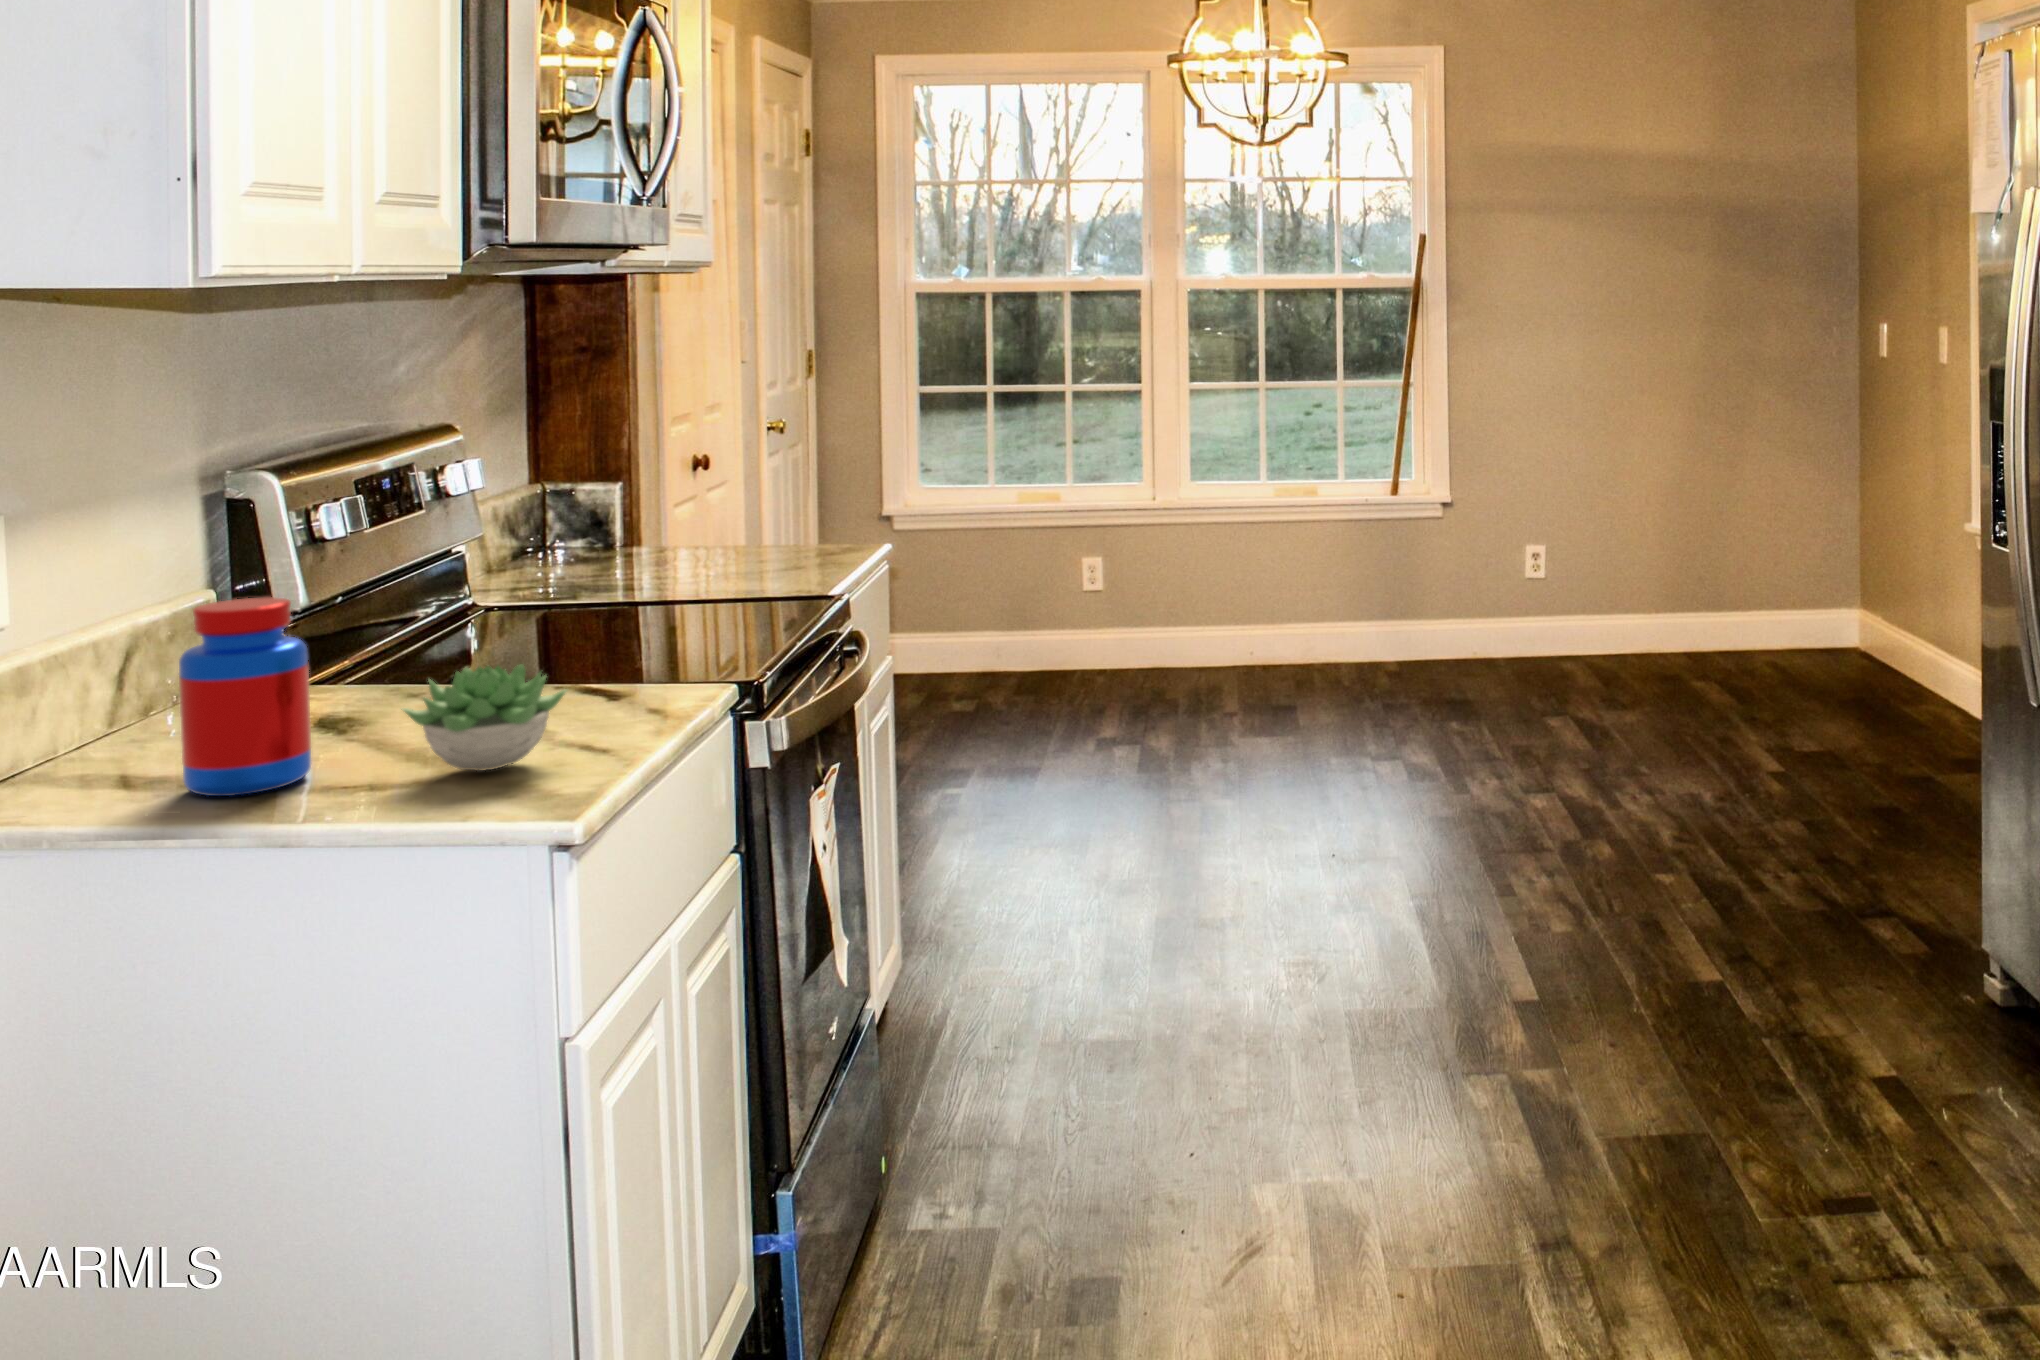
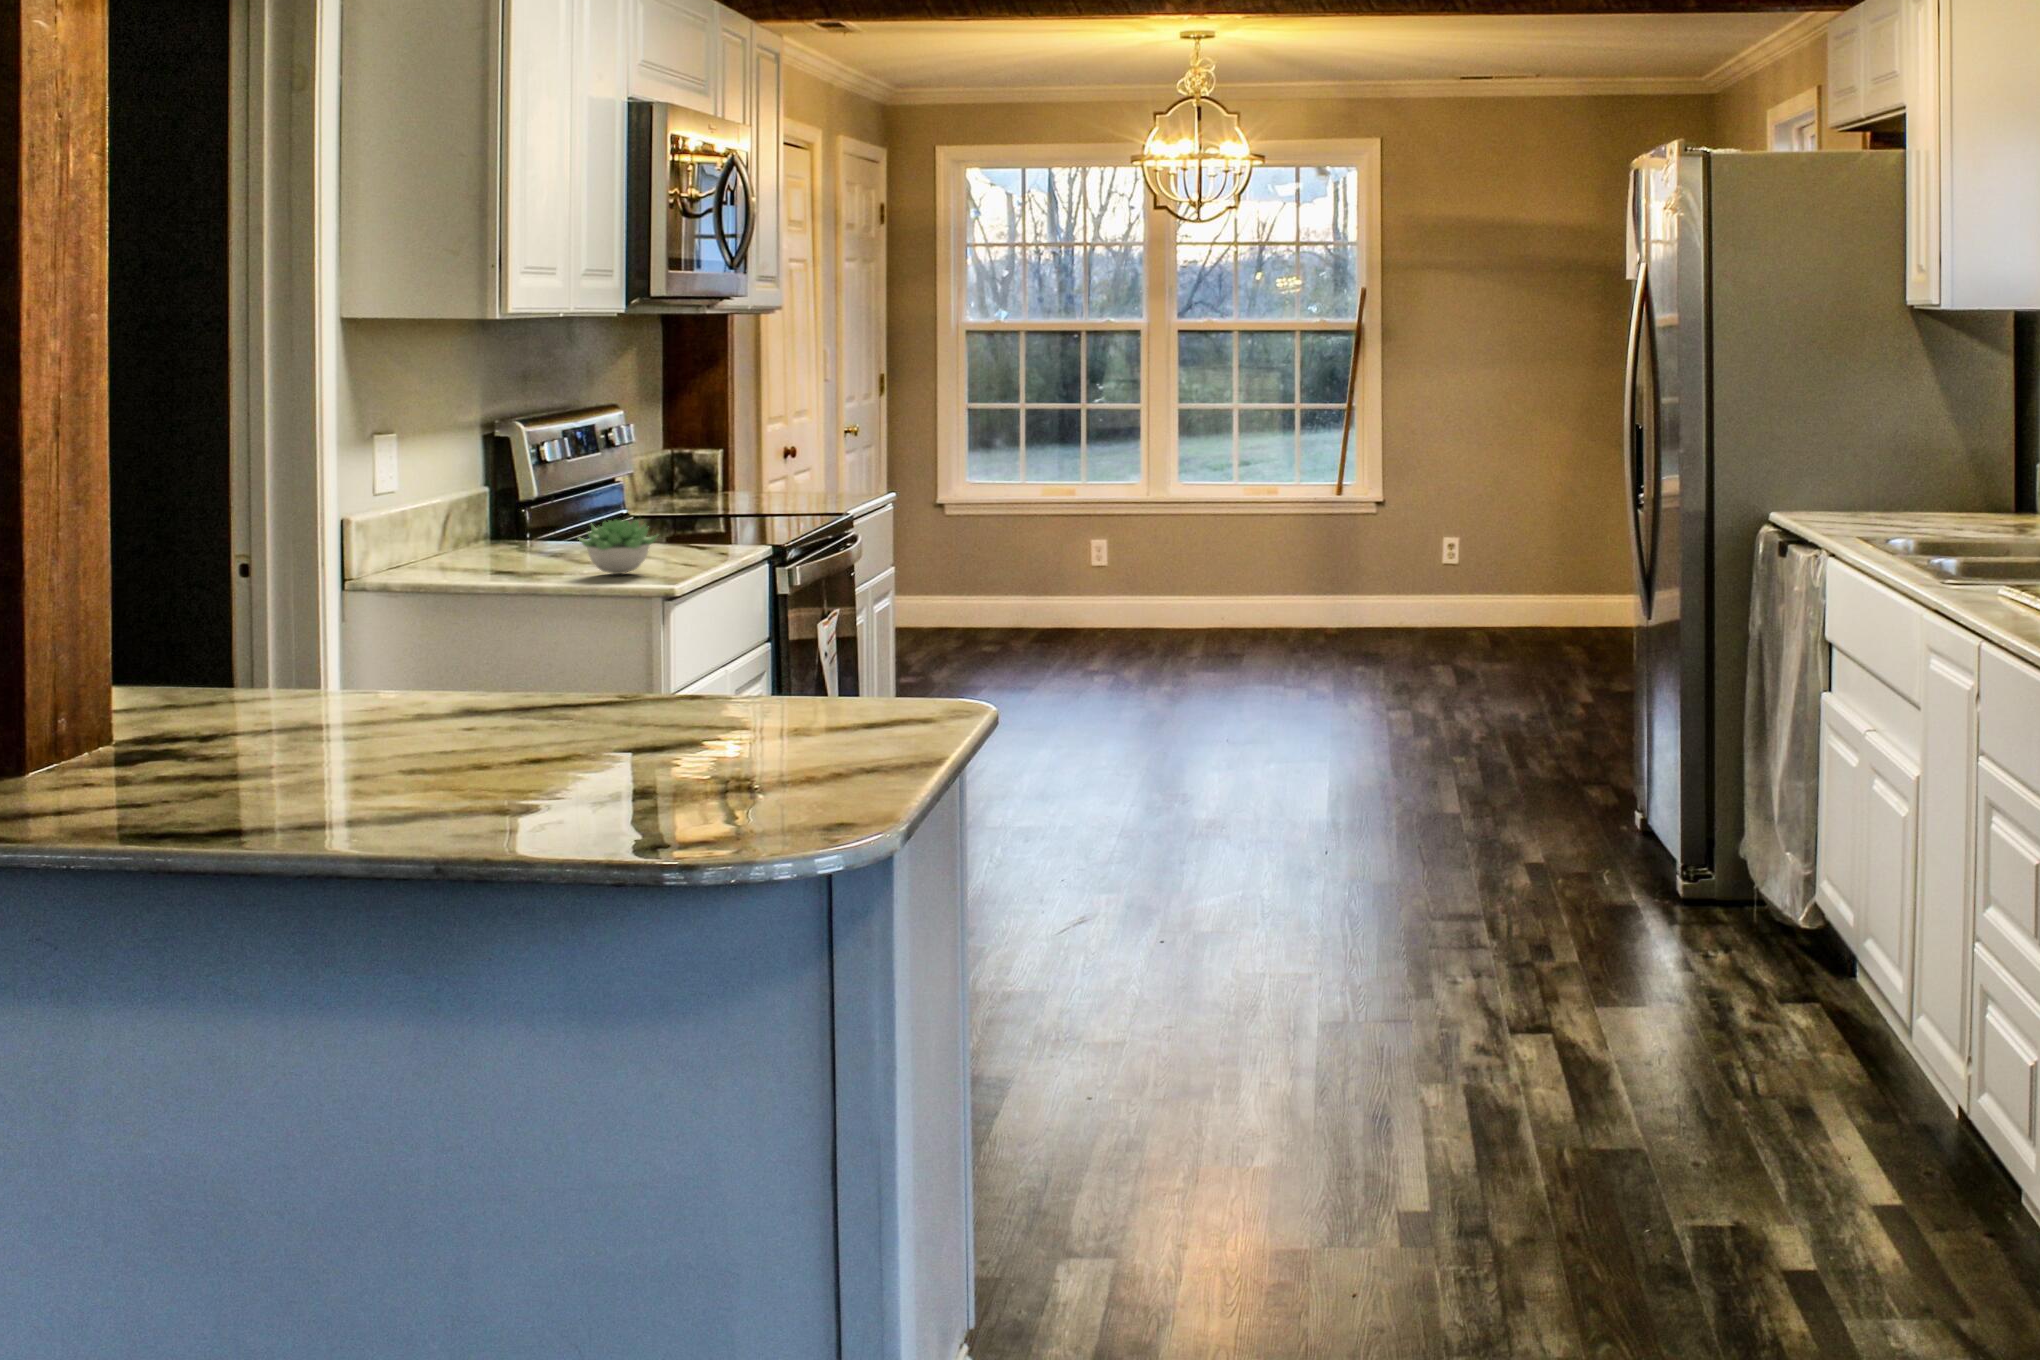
jar: present [179,597,311,796] -> none [474,478,534,577]

